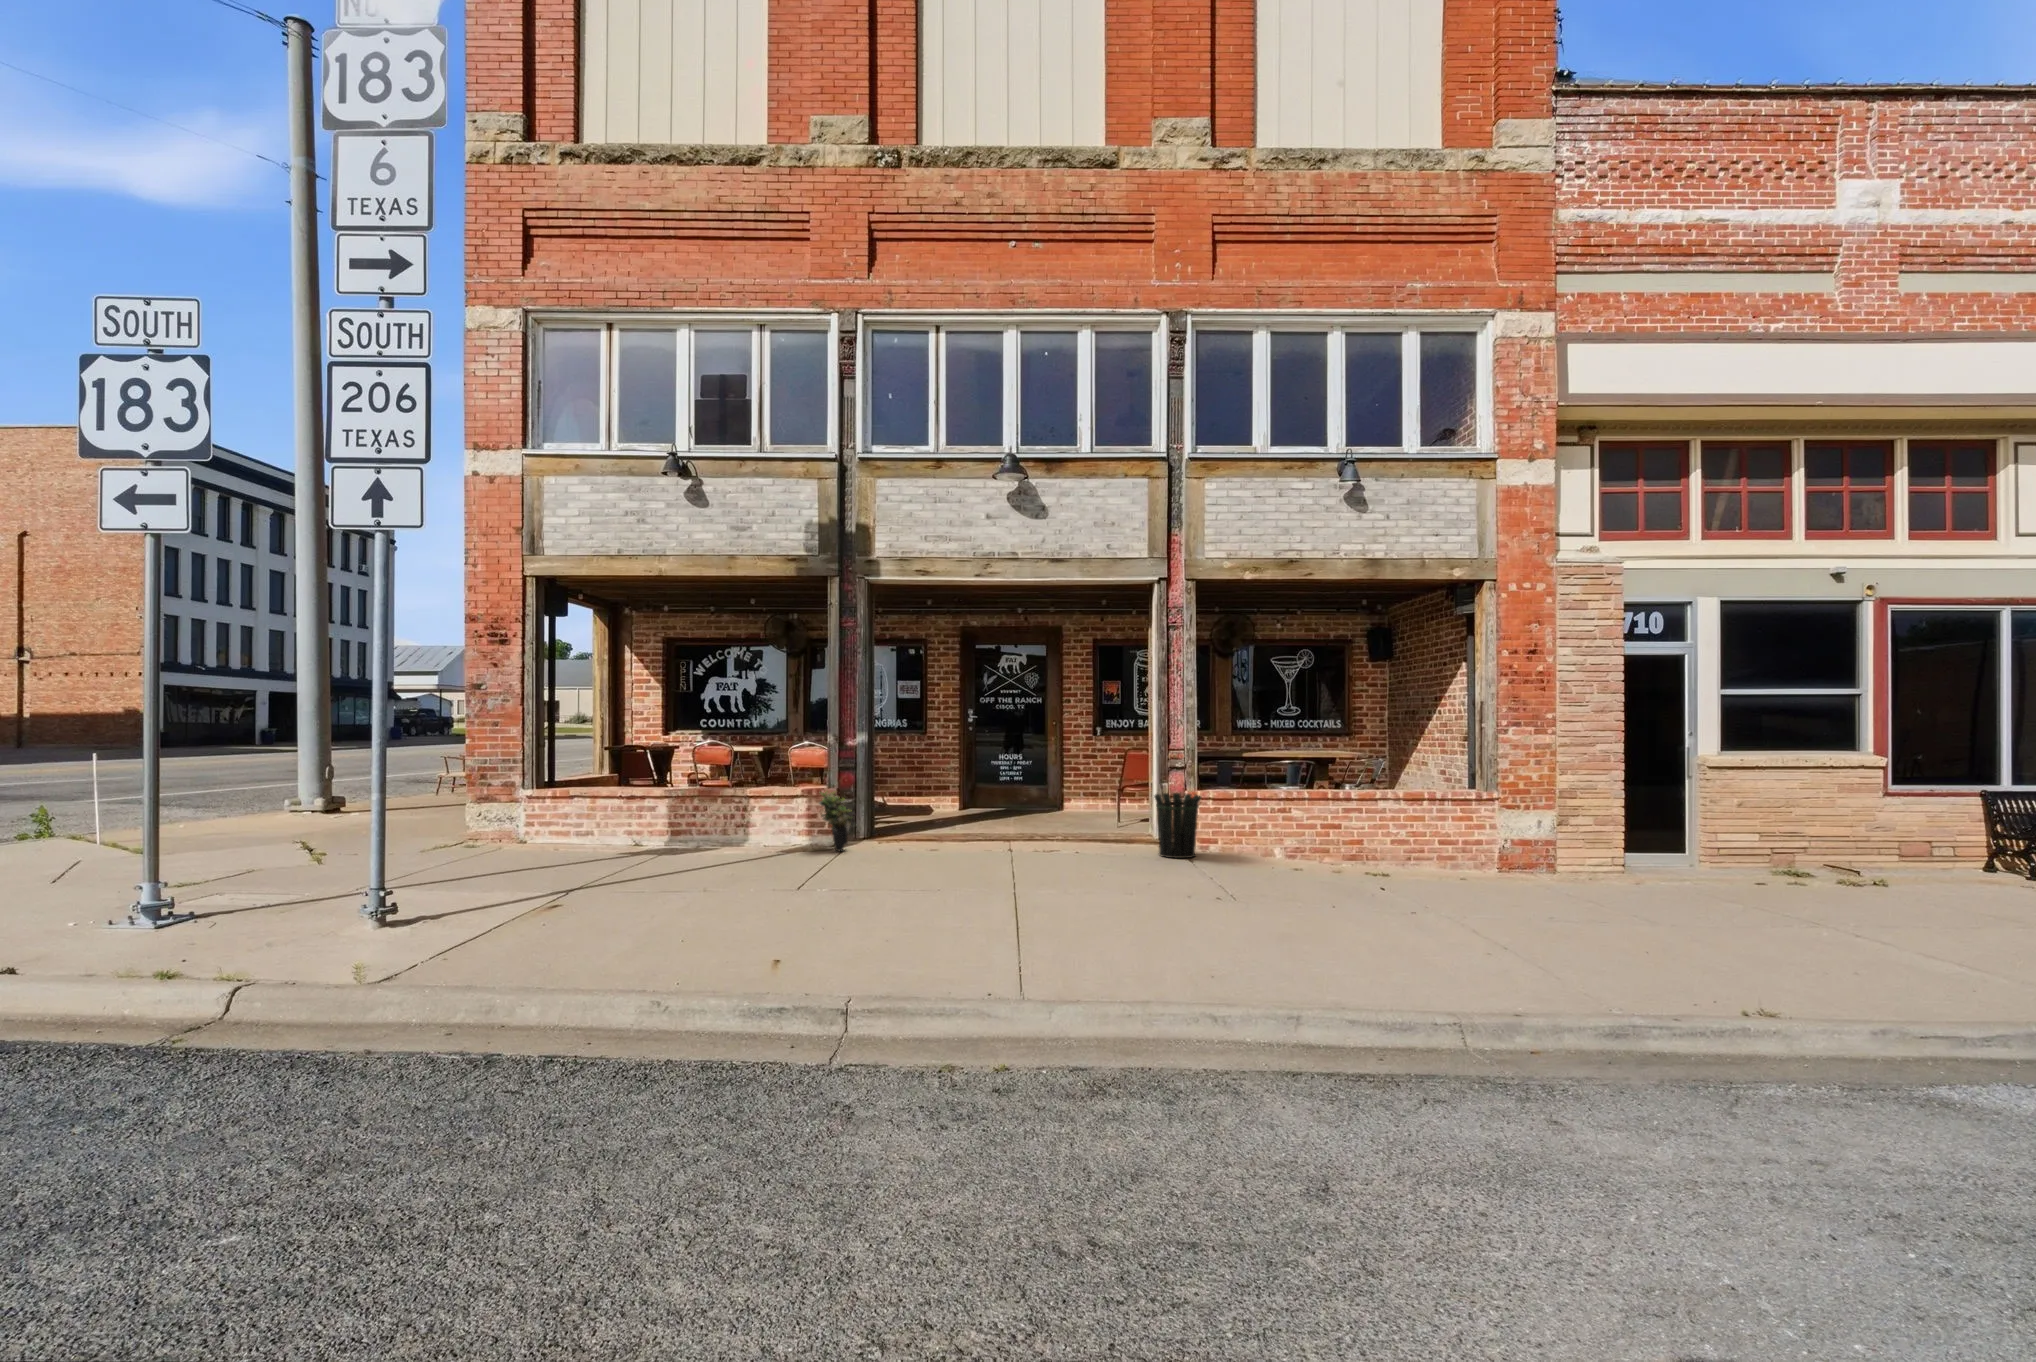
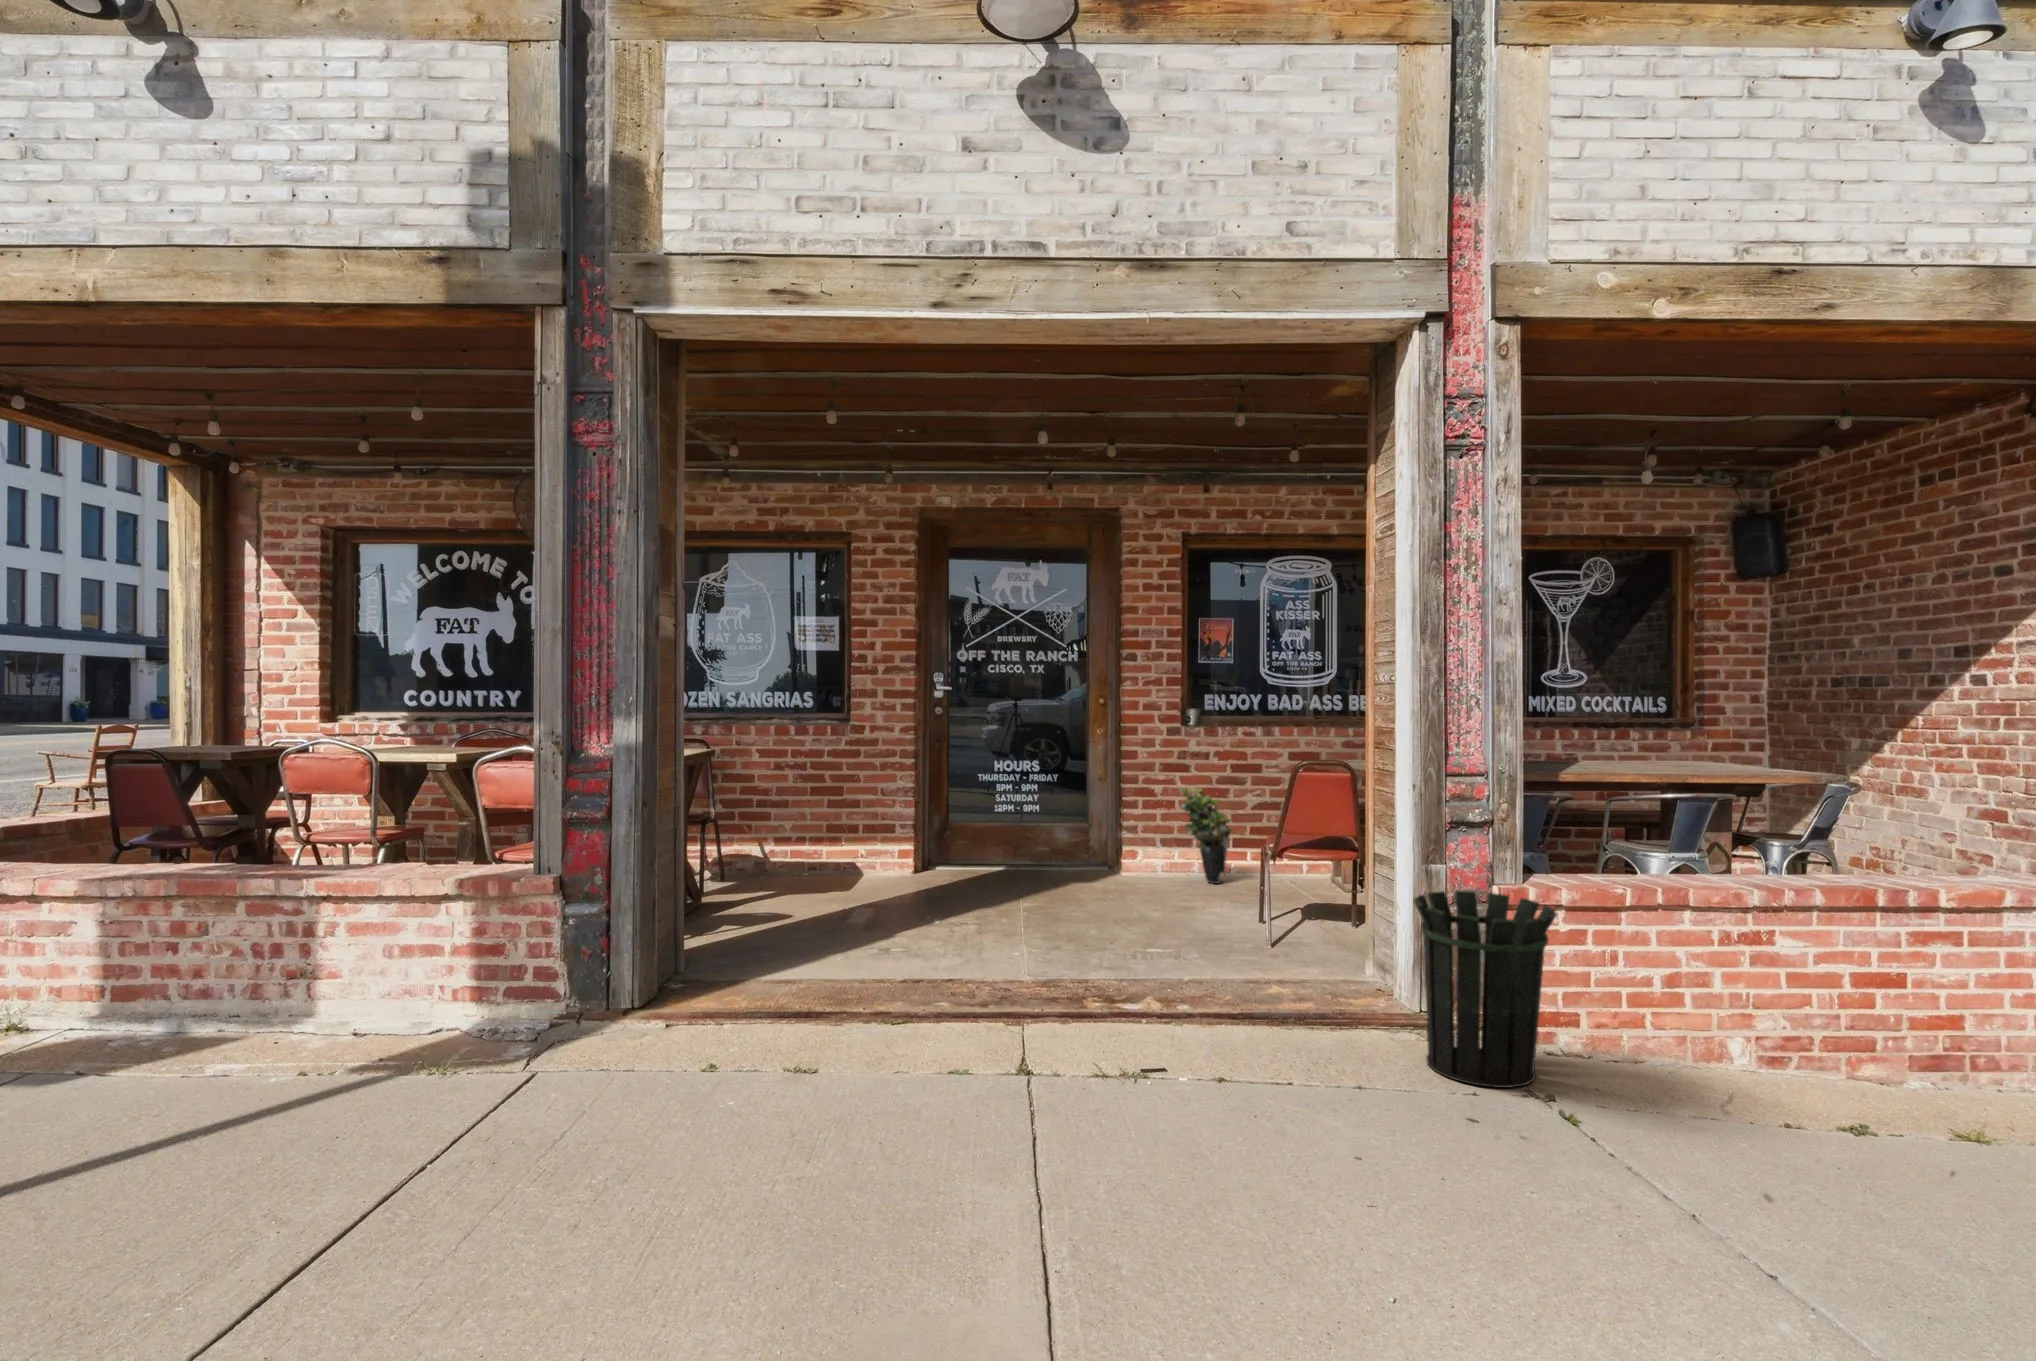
potted plant: present [819,792,852,851] -> present [1180,787,1231,884]

